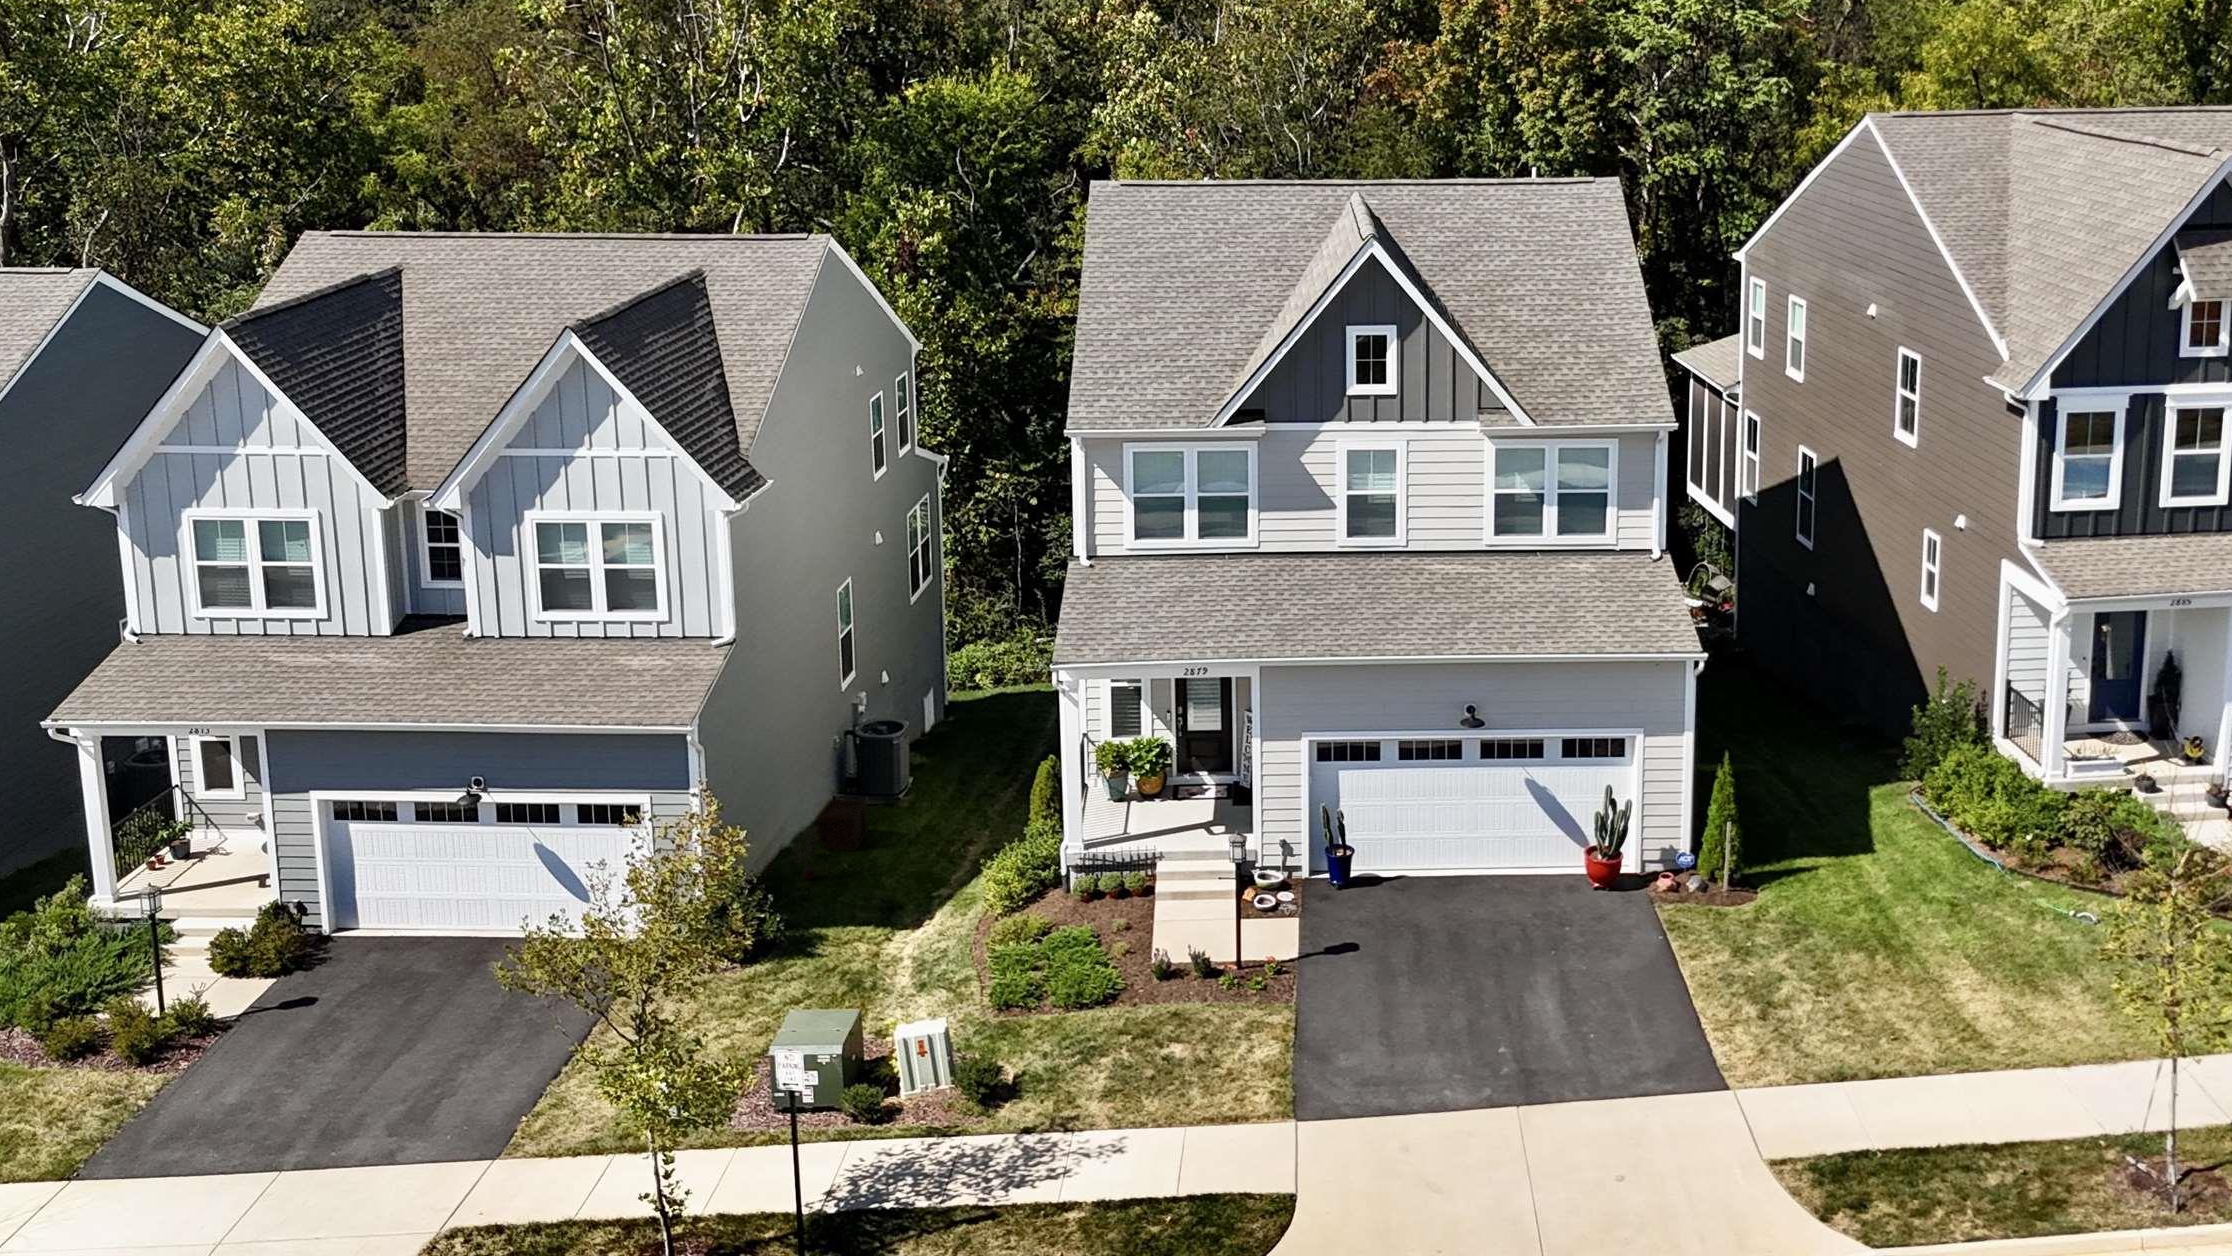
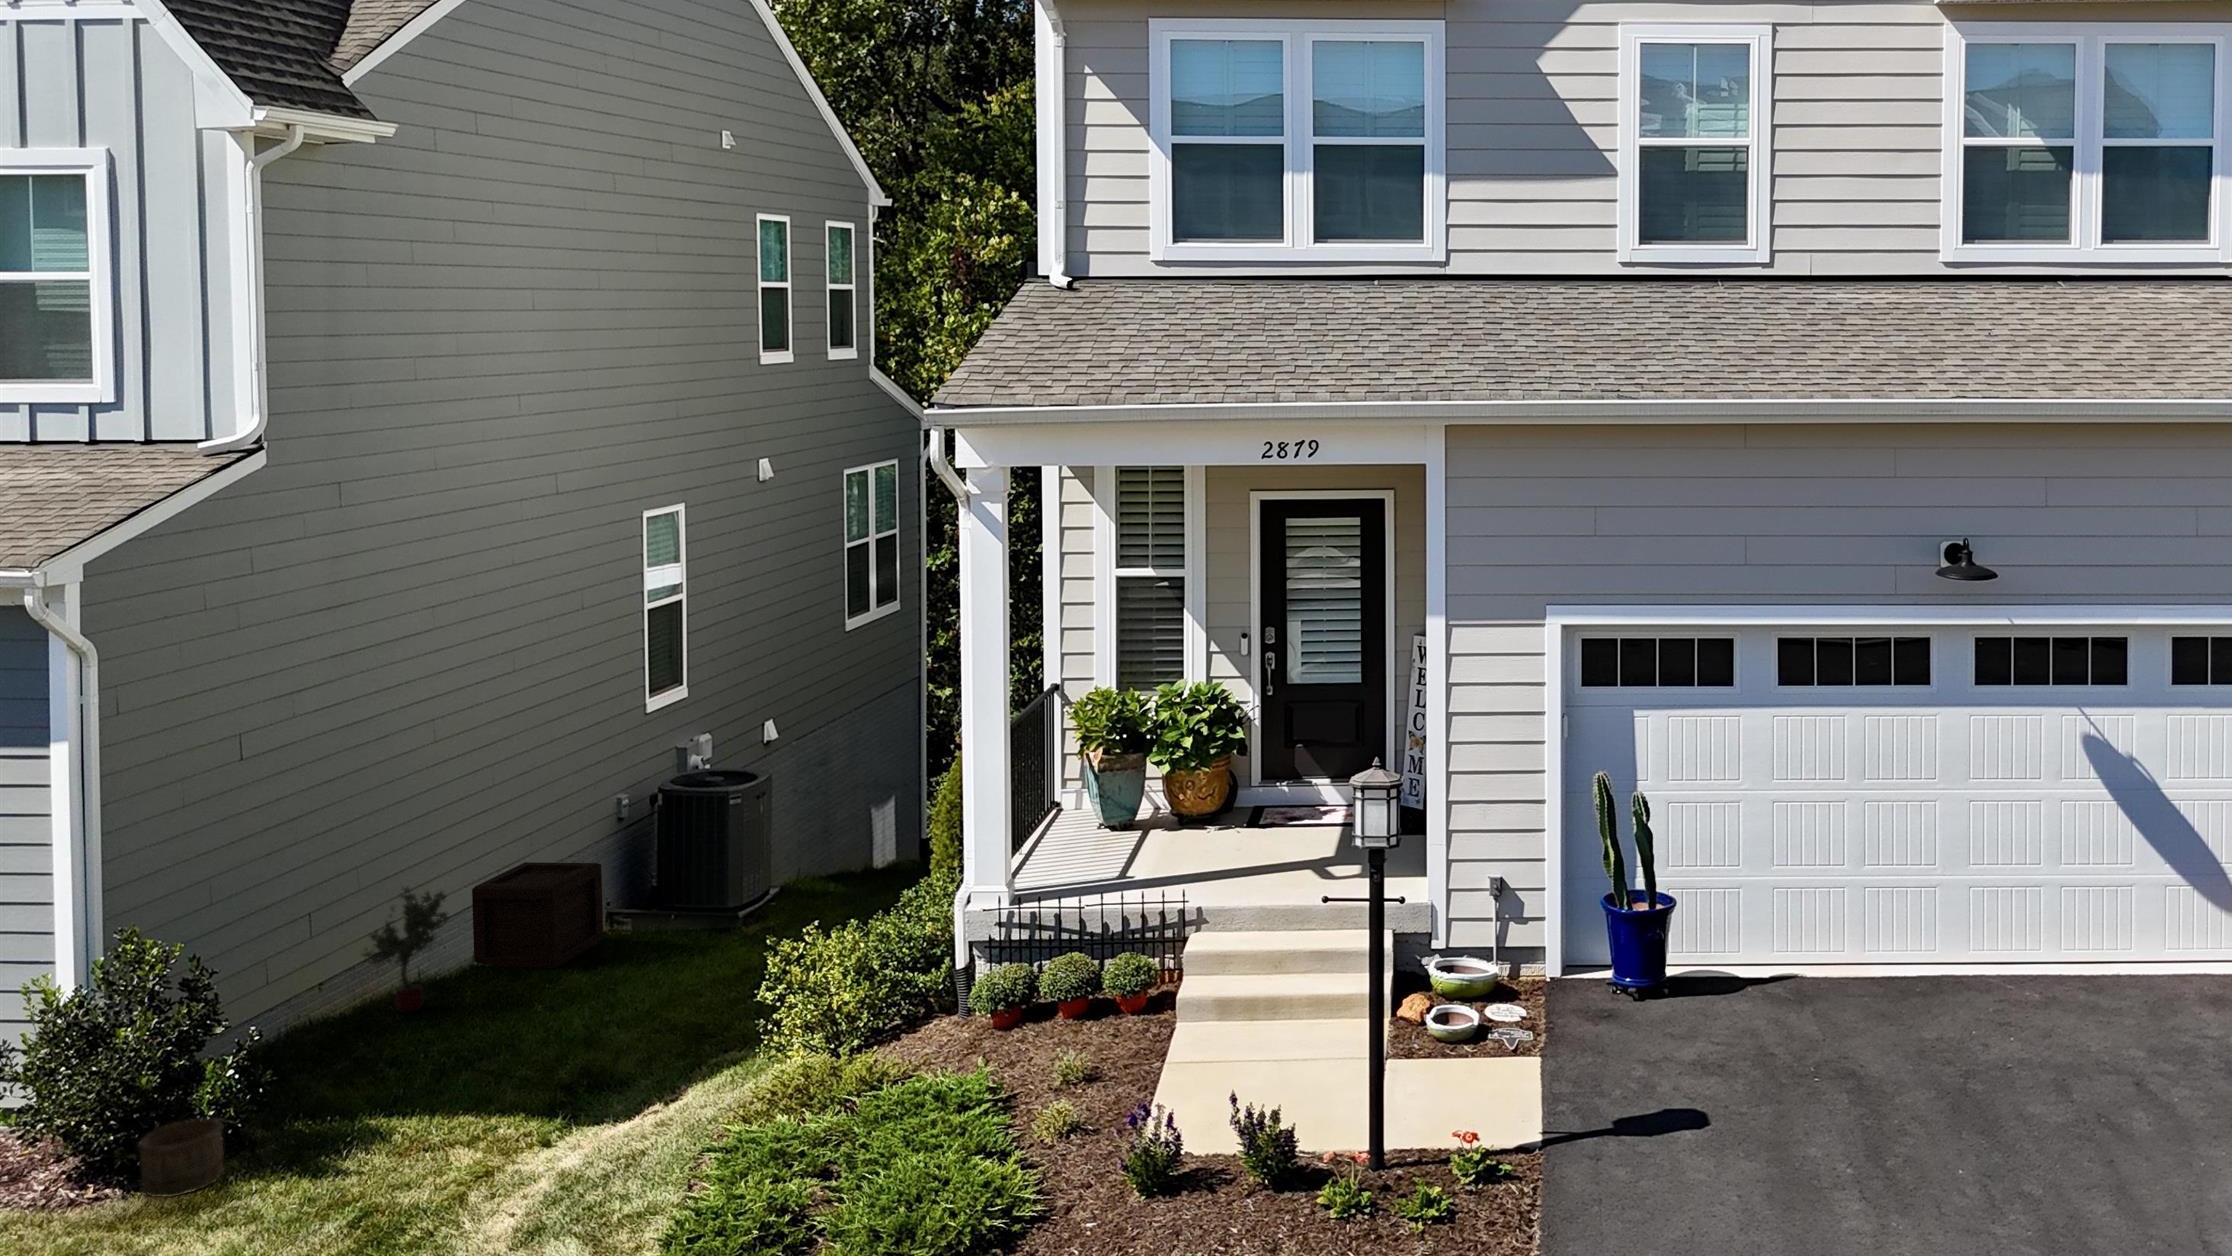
wooden bucket: none [773,946,800,976] -> present [138,1118,223,1197]

